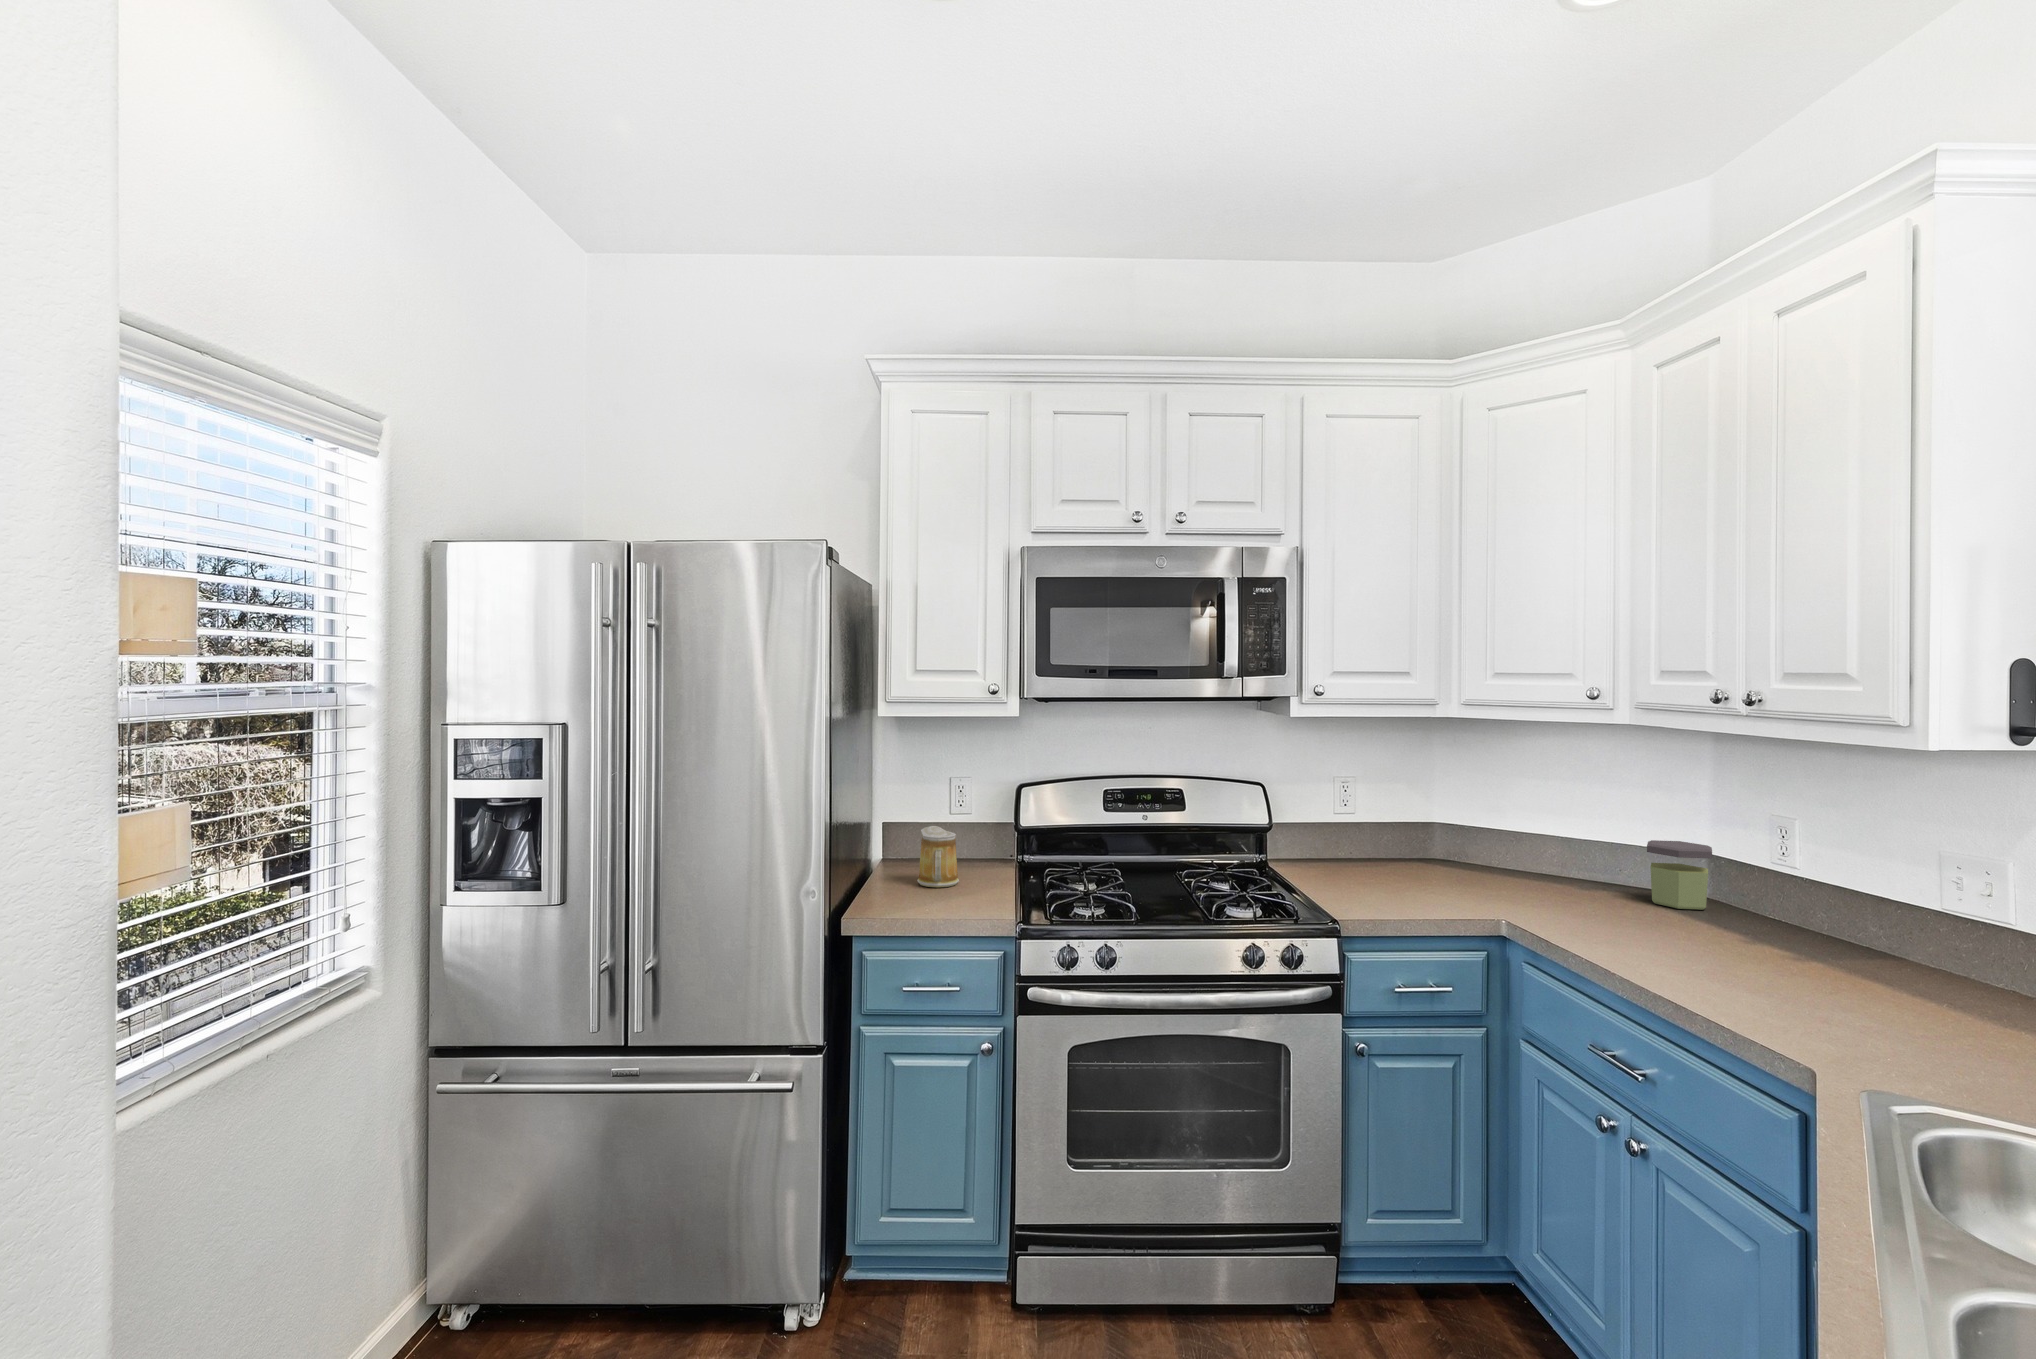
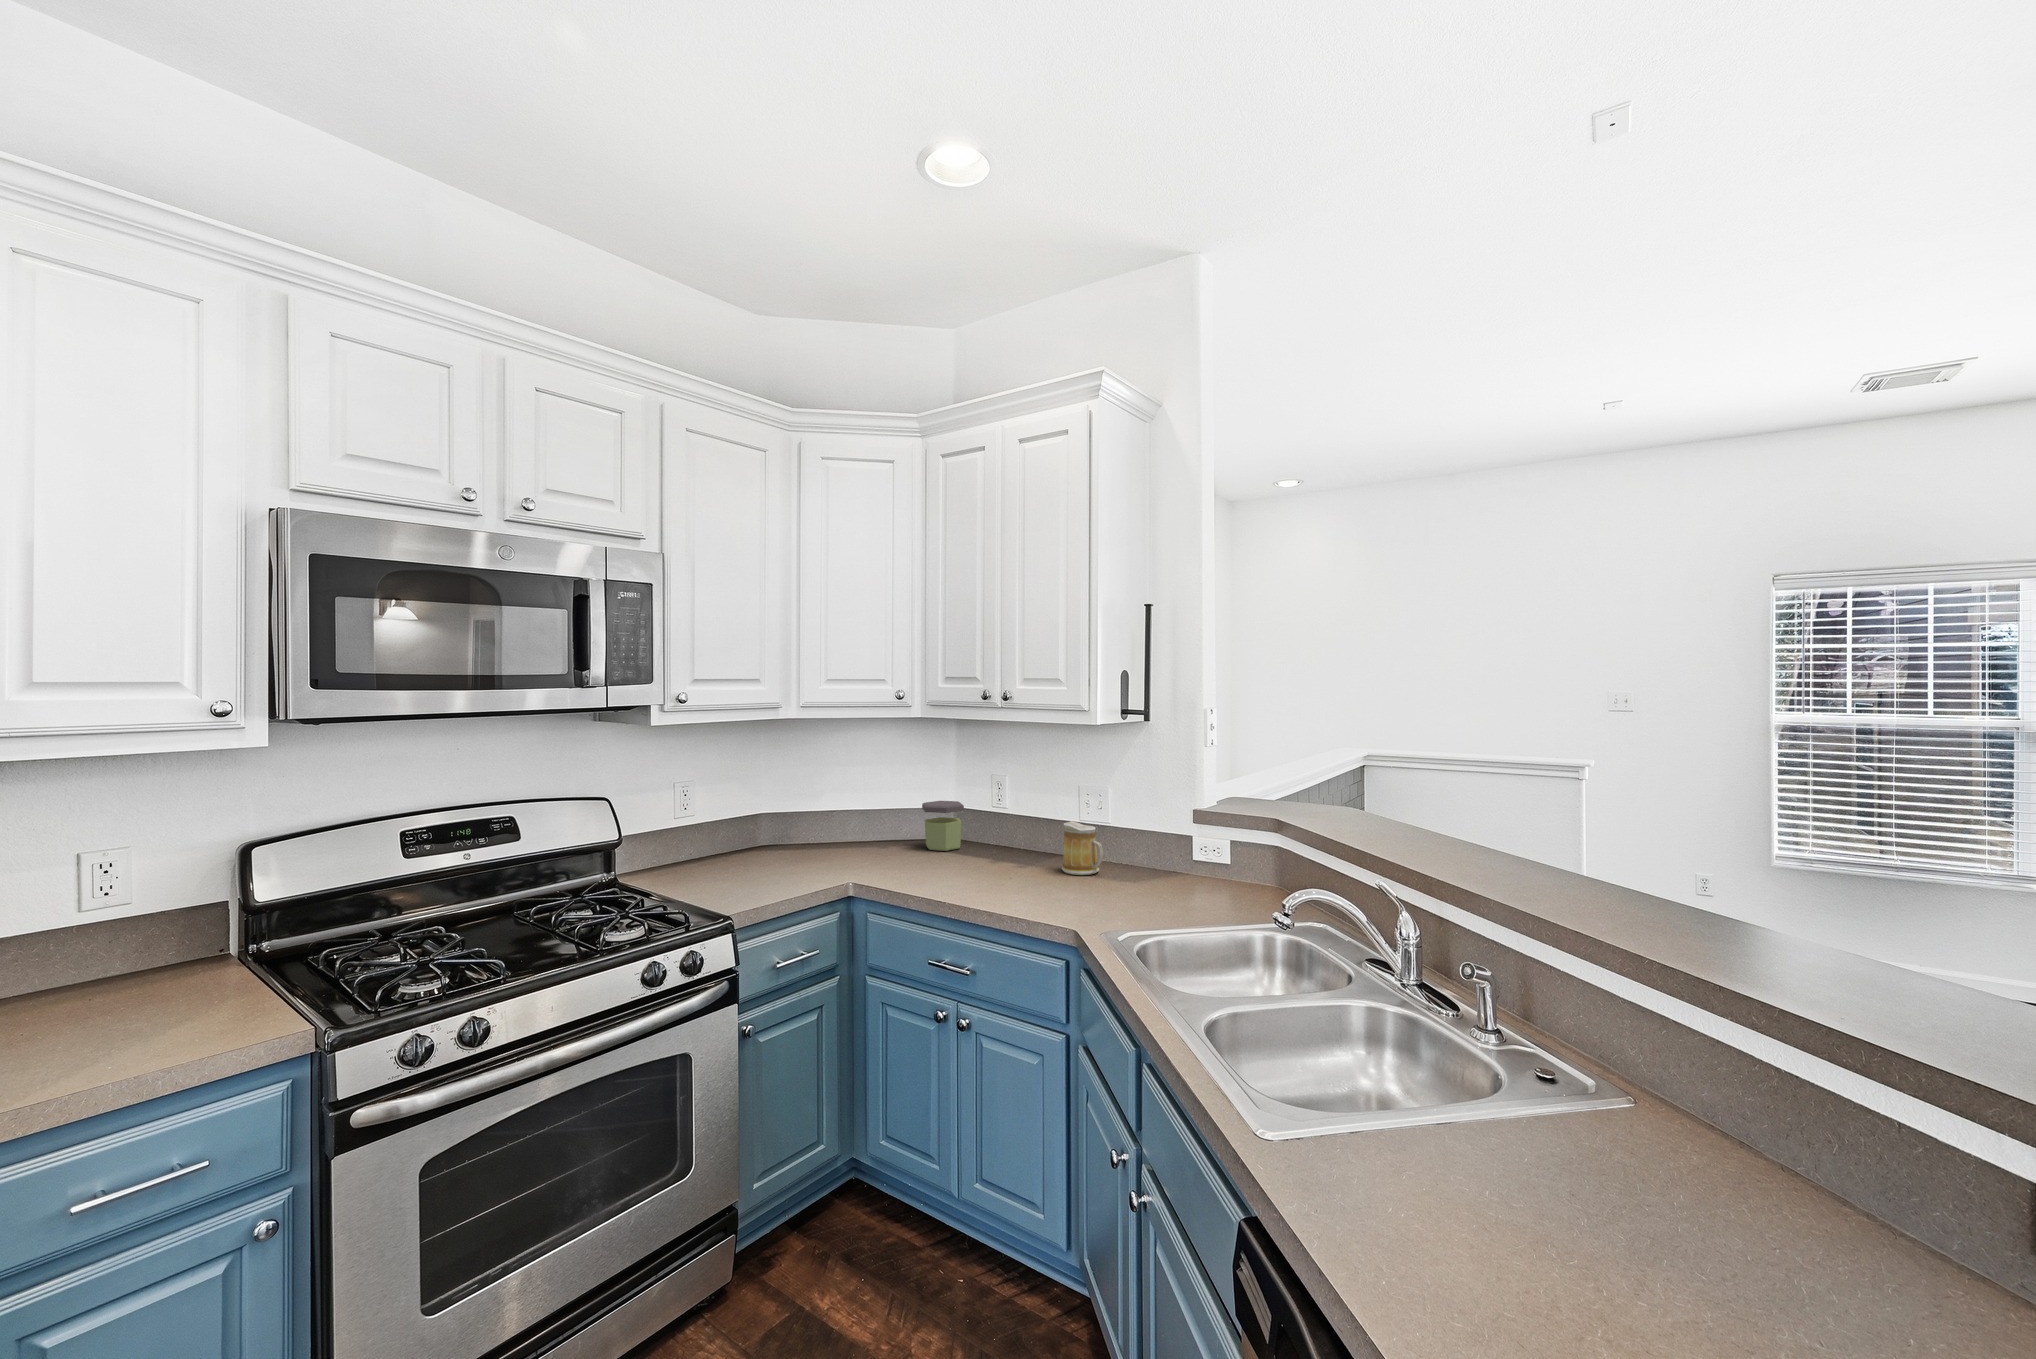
mug: present [917,826,959,887] -> present [1062,821,1103,875]

